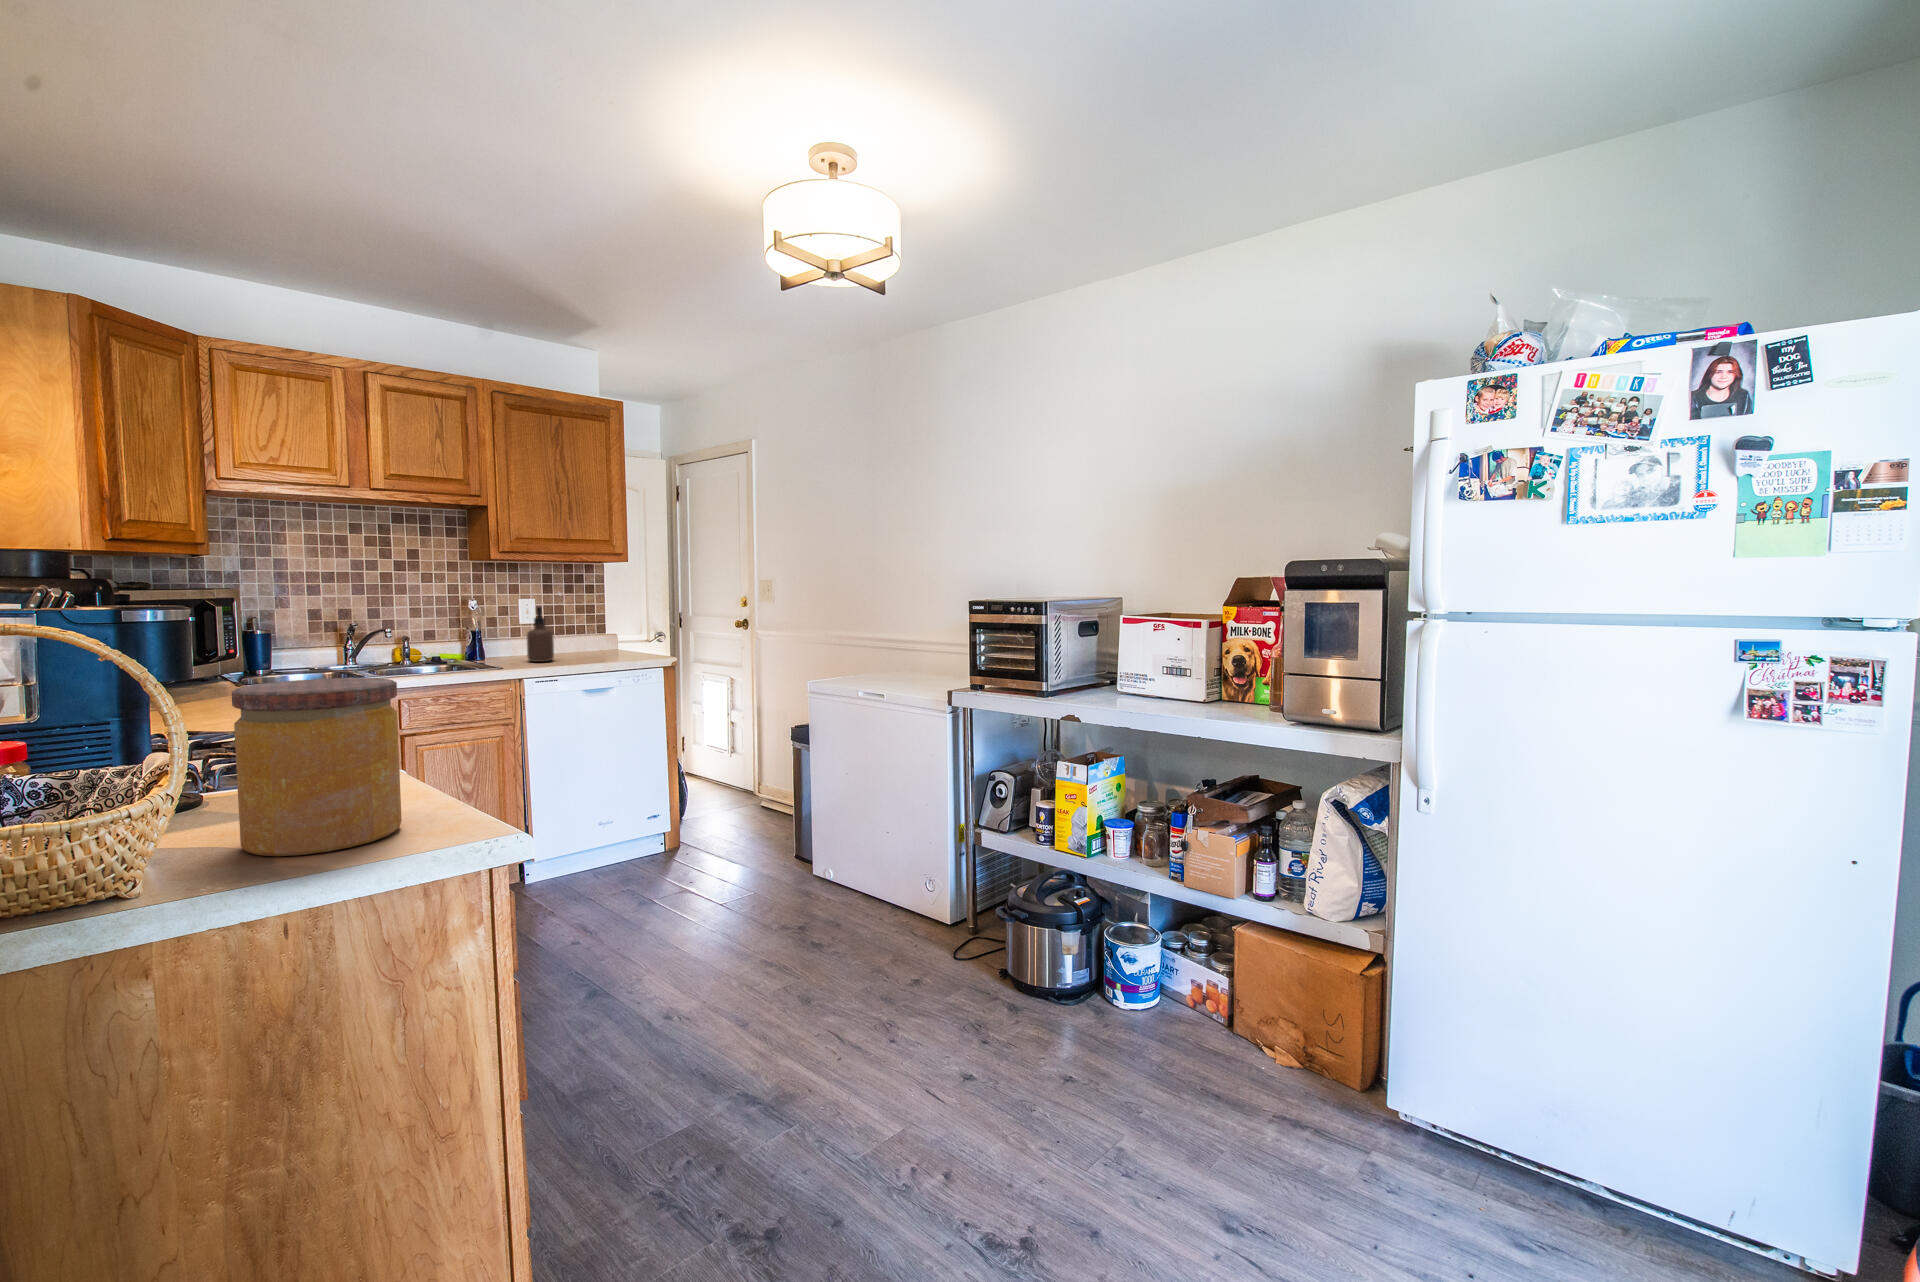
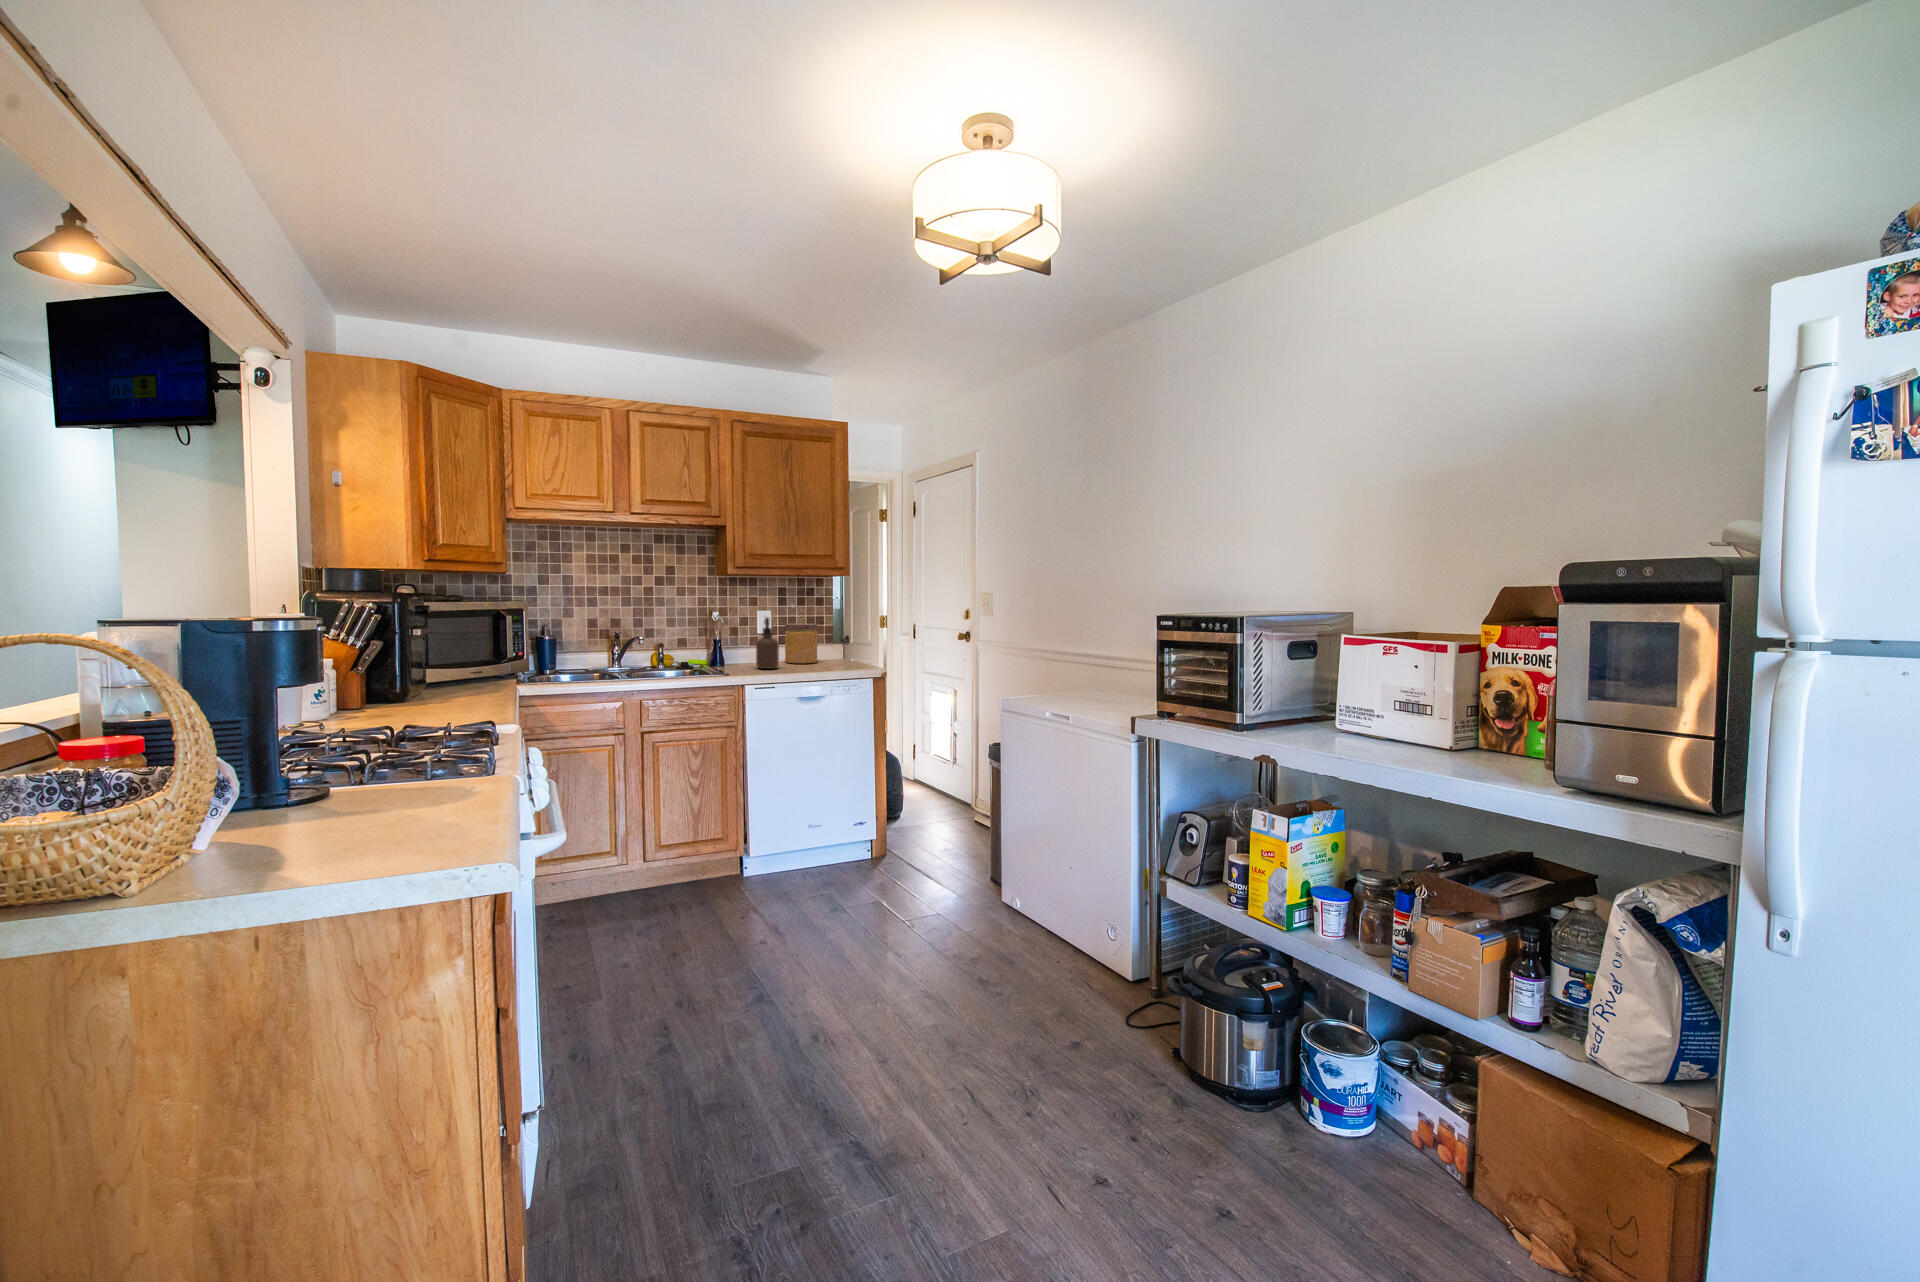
jar: present [232,678,402,856] -> present [785,624,817,663]

